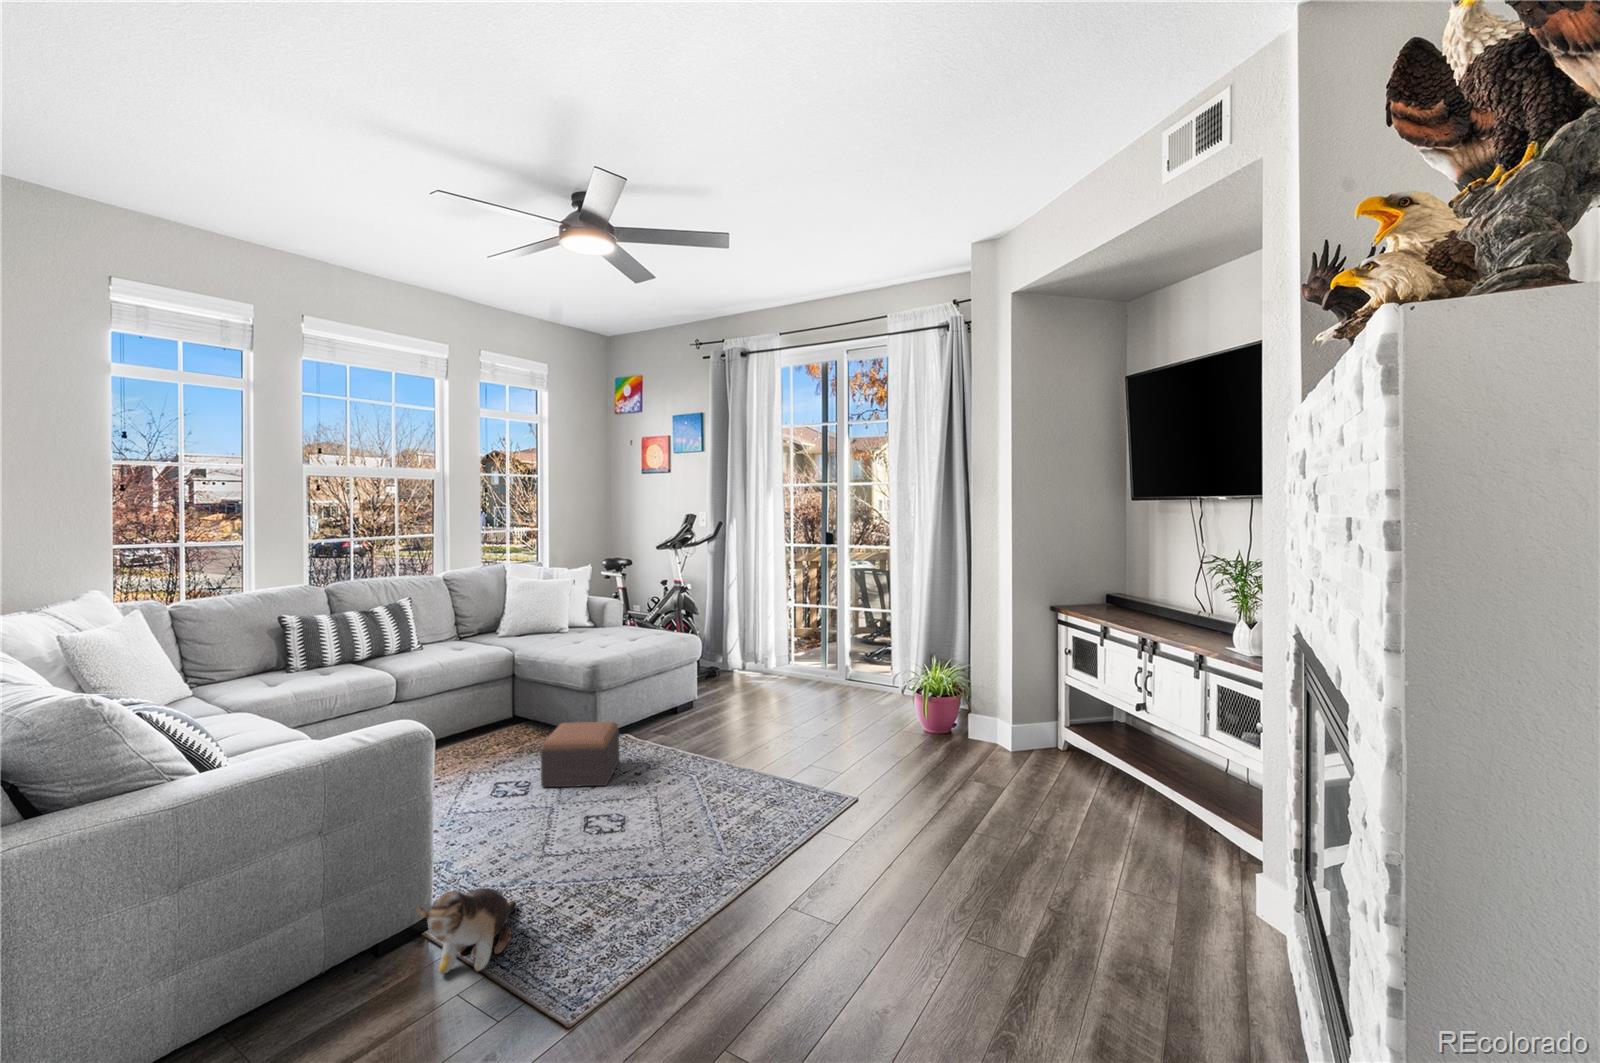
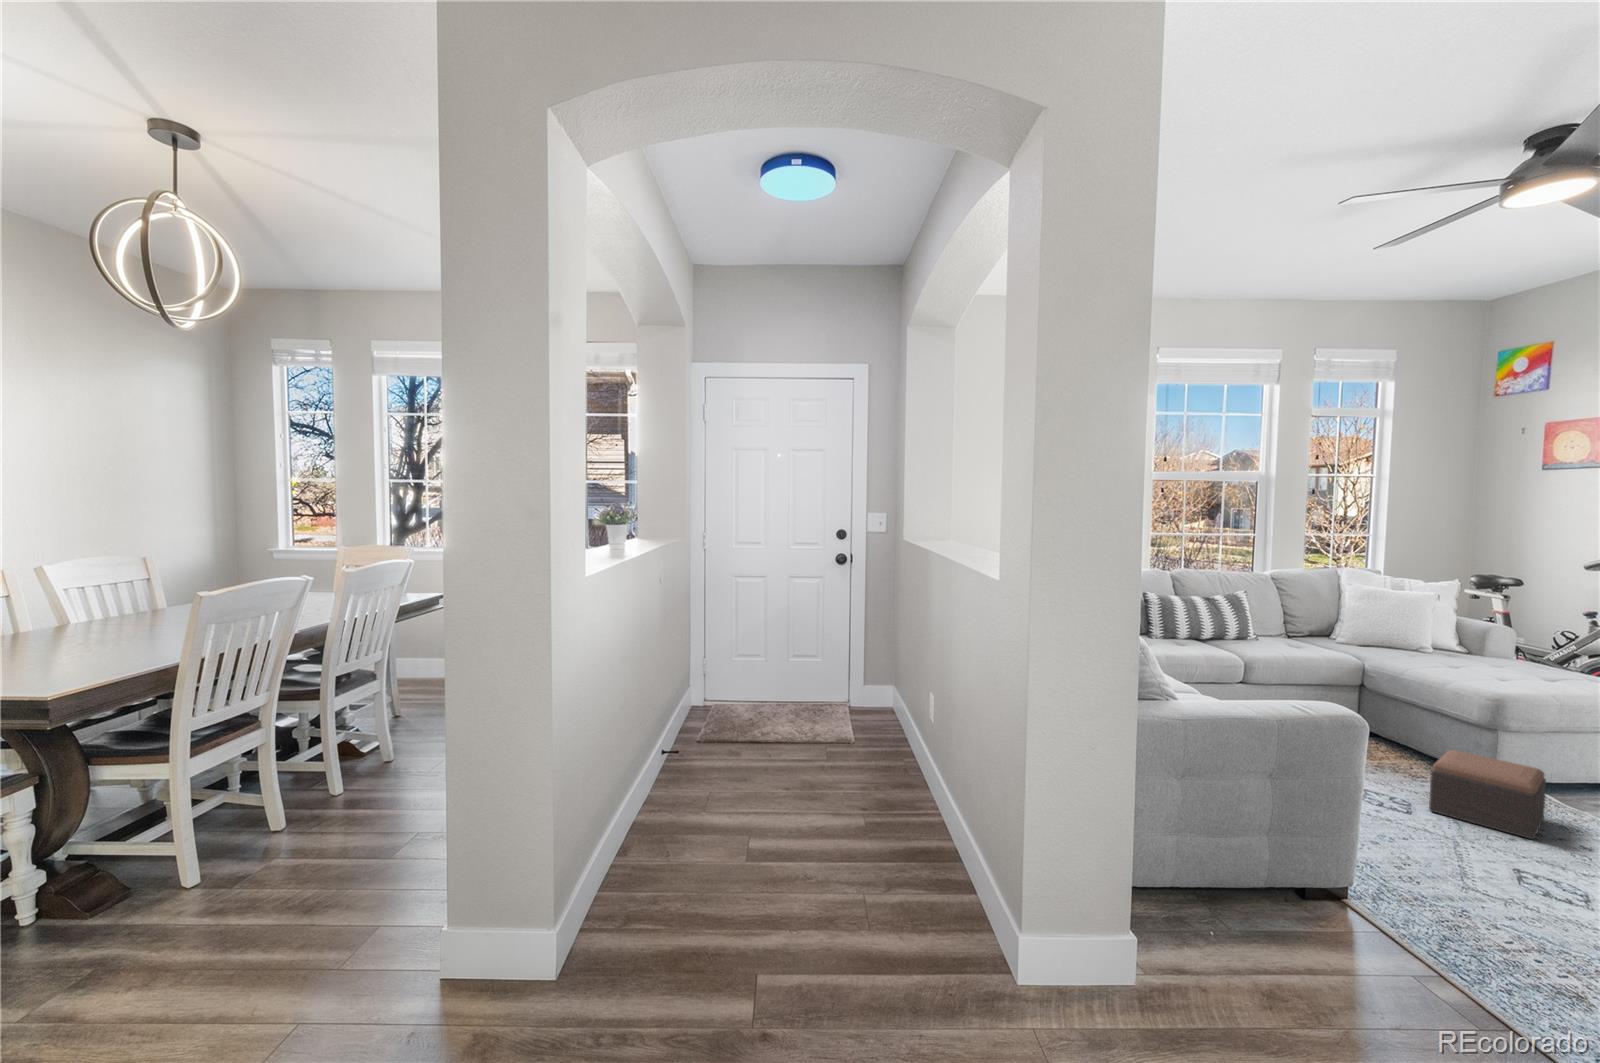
plush toy: present [417,888,517,974] -> none [1367,862,1459,954]

